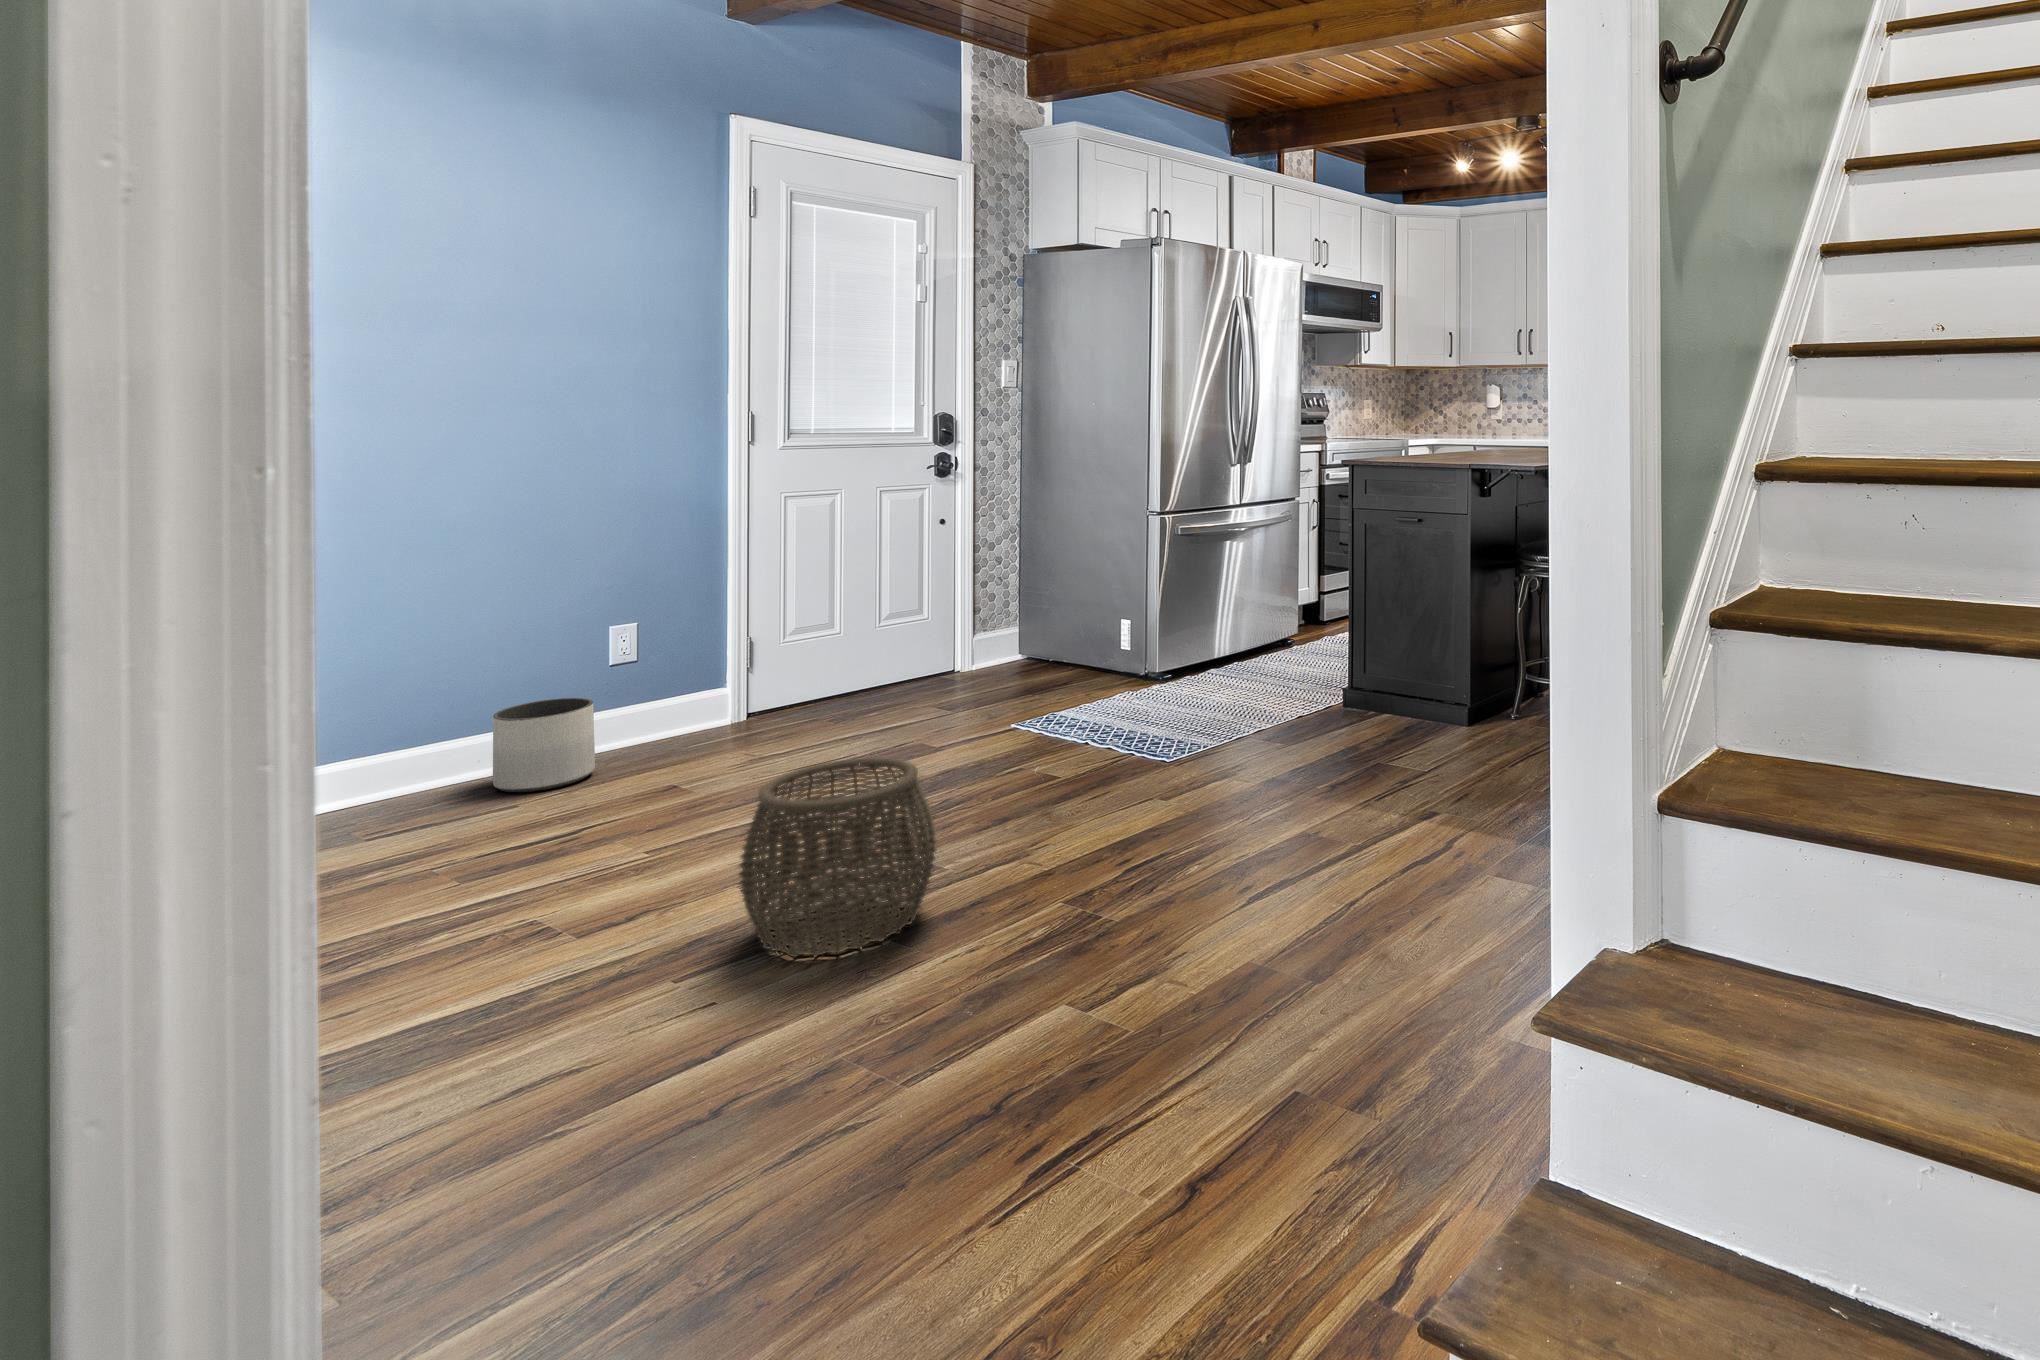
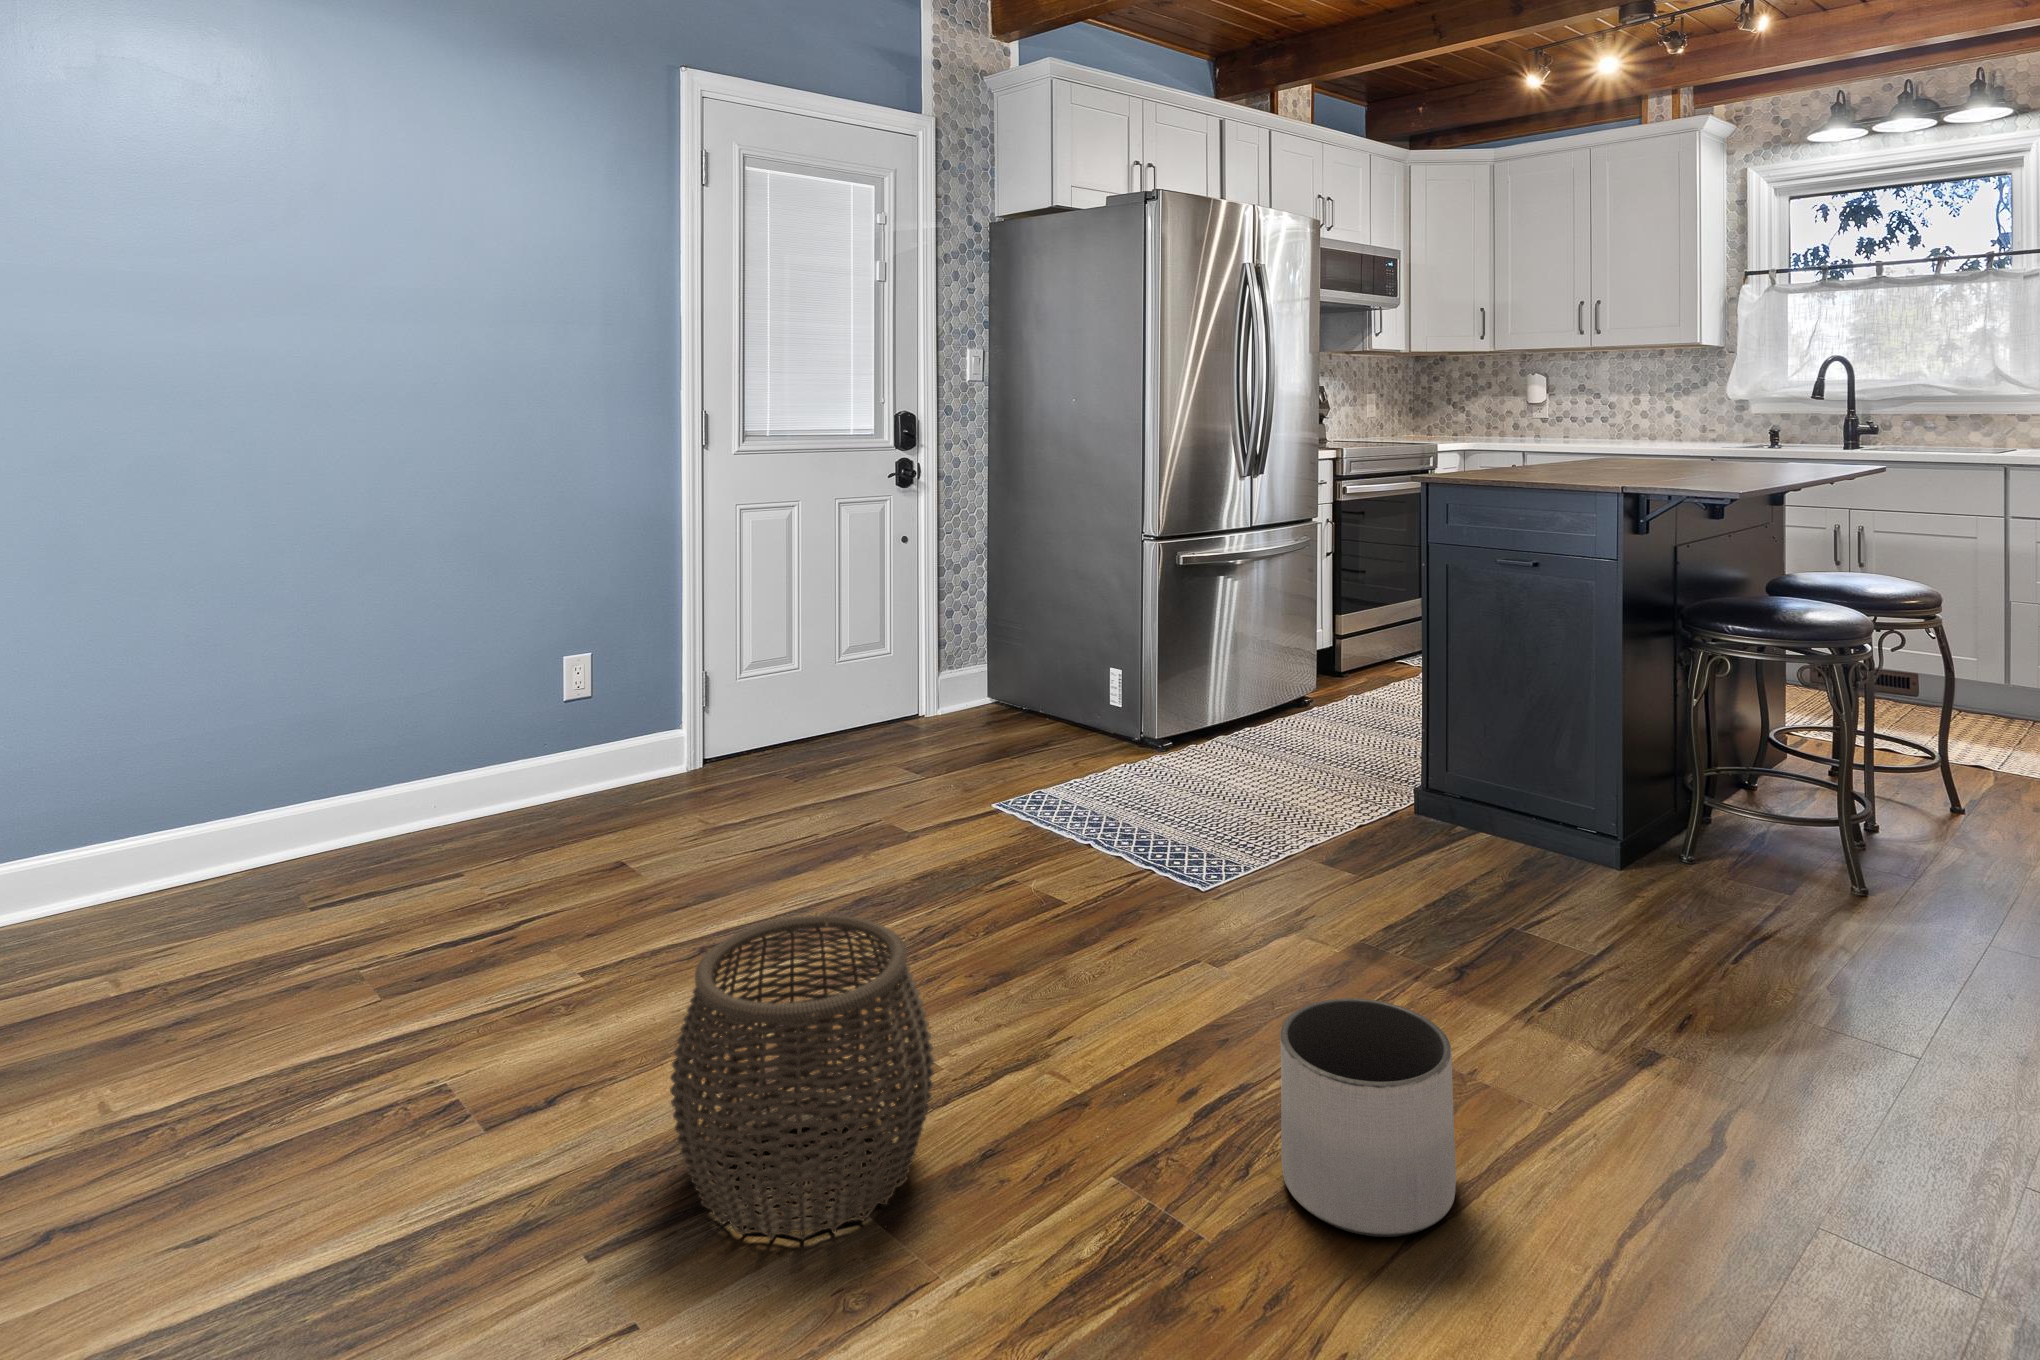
planter: present [493,698,595,792] -> present [1281,998,1456,1237]

